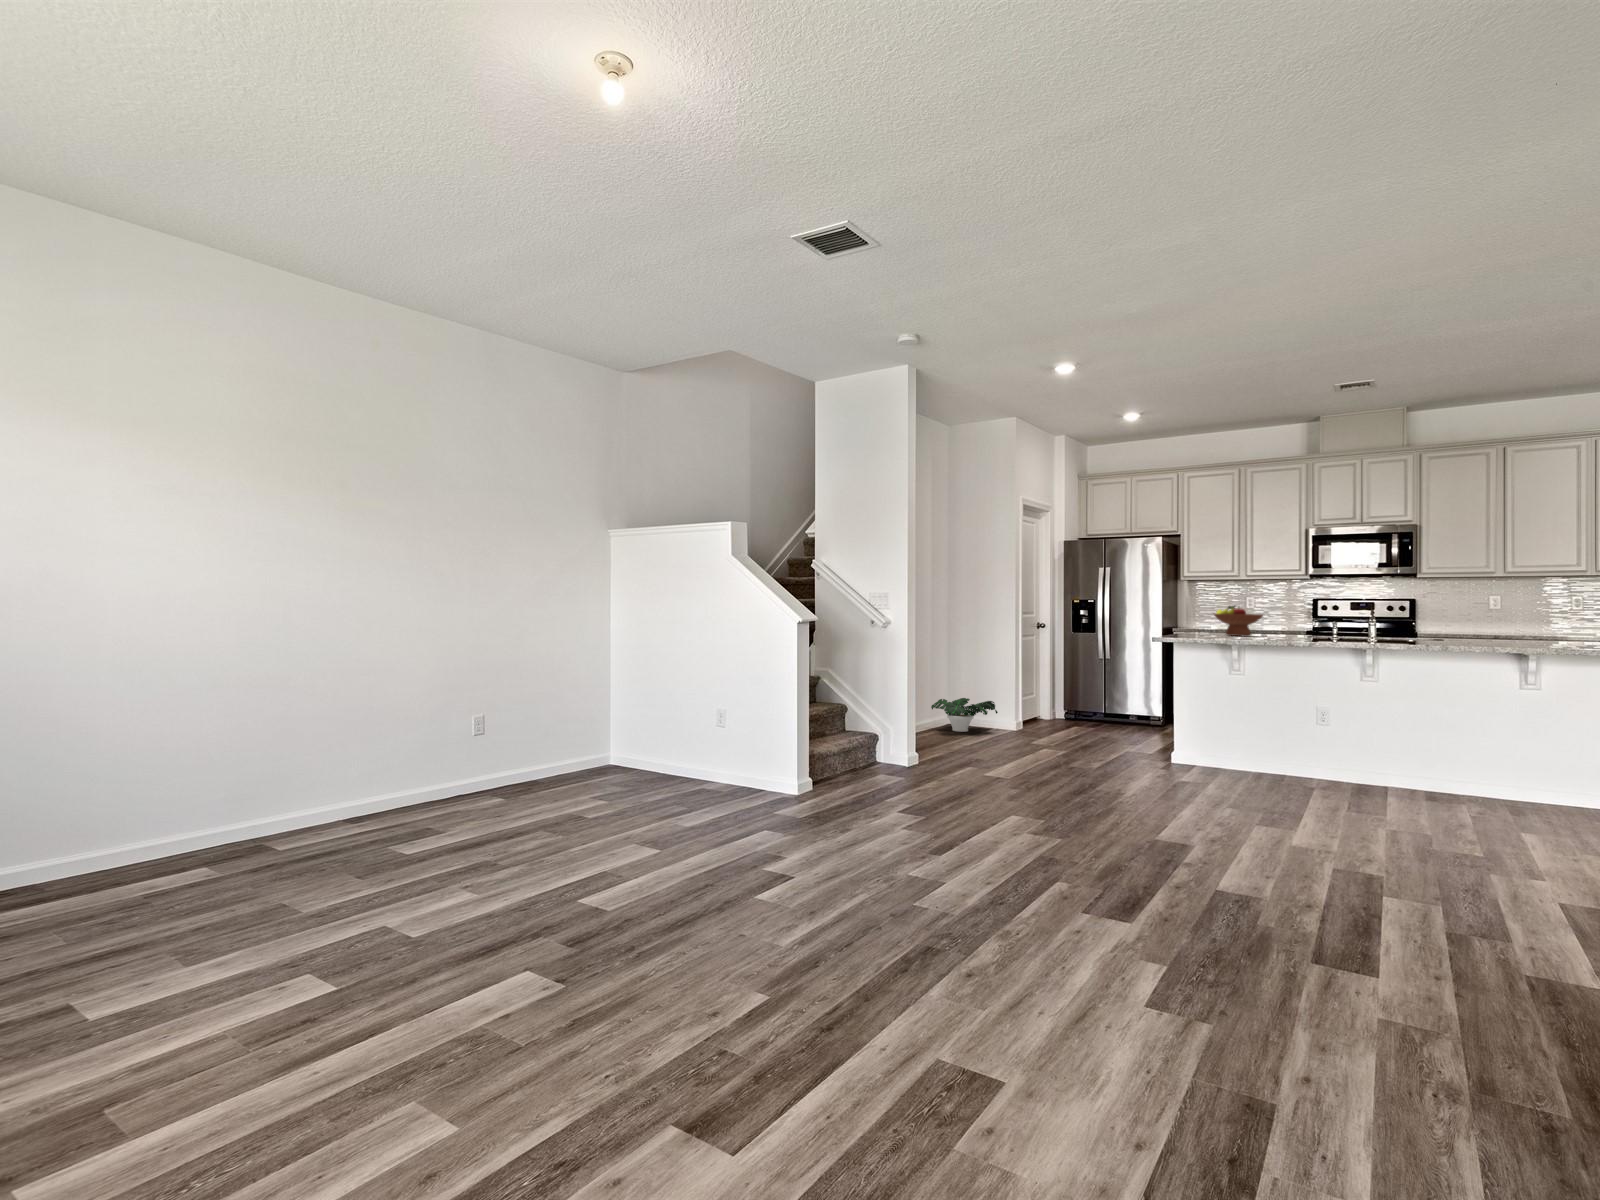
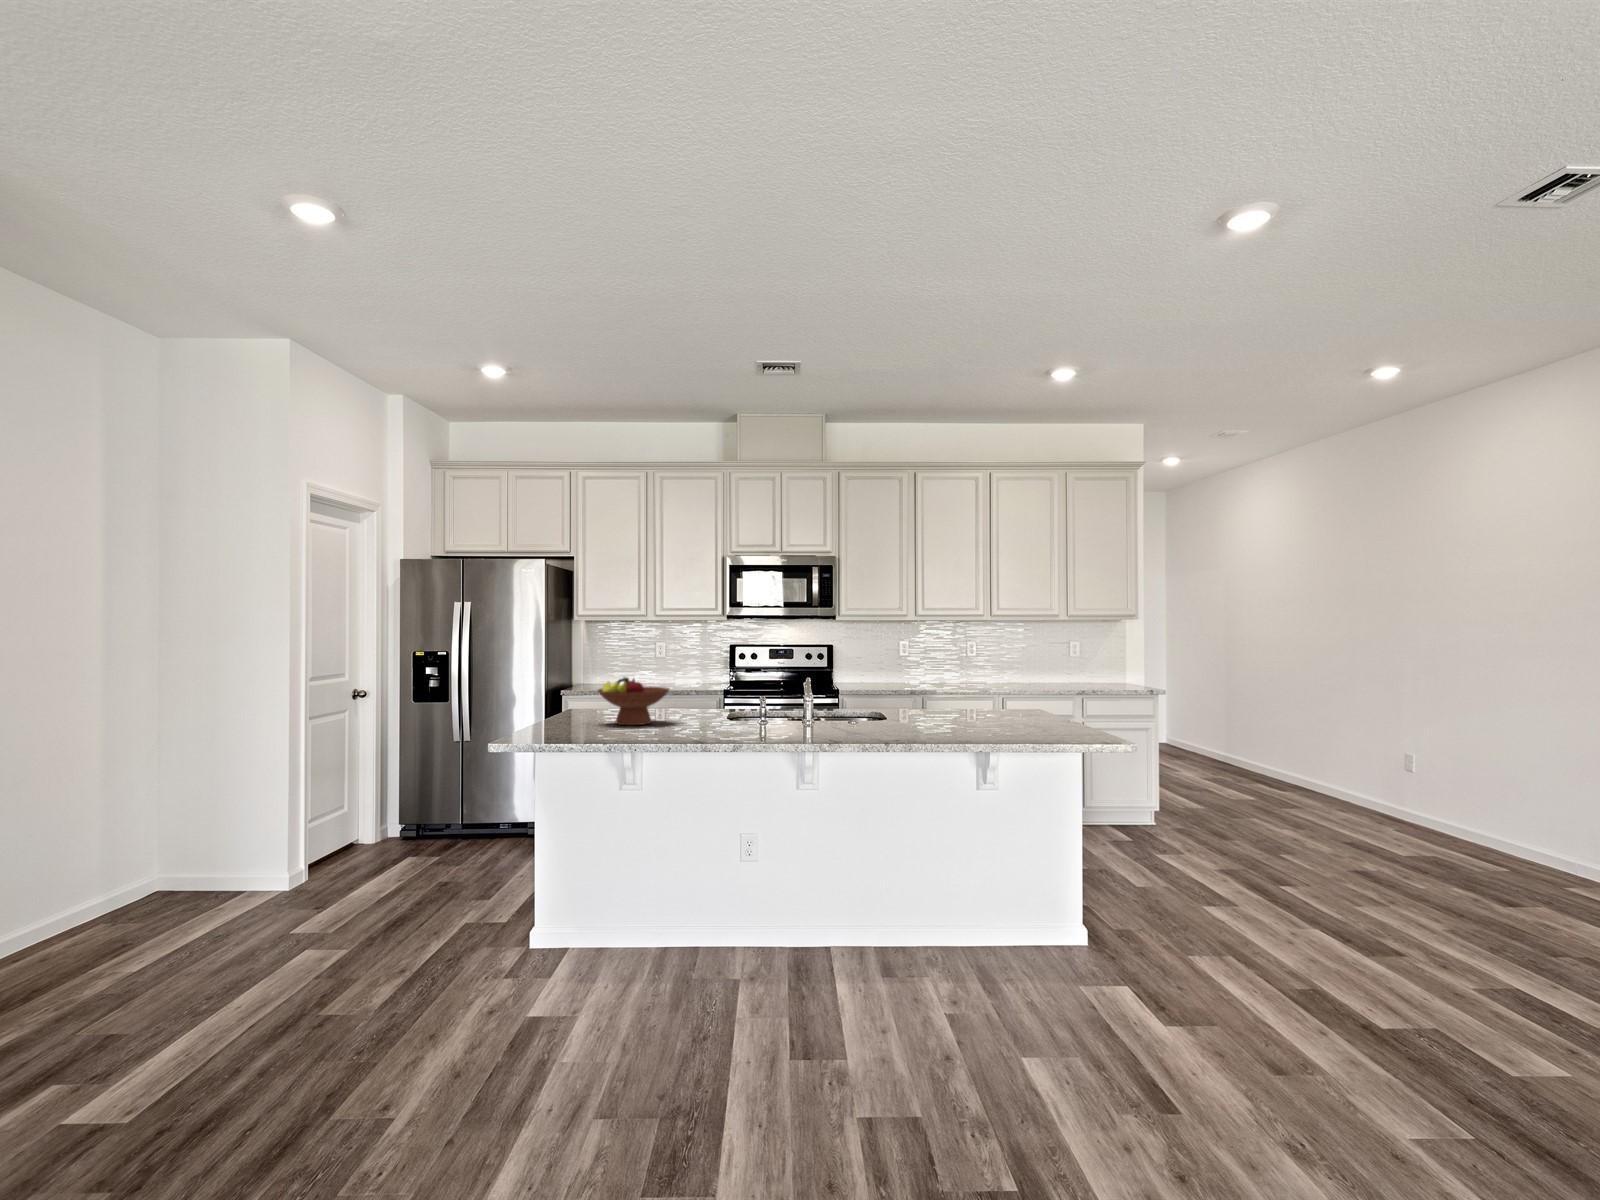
potted plant: present [931,698,998,732] -> none [96,846,246,921]

